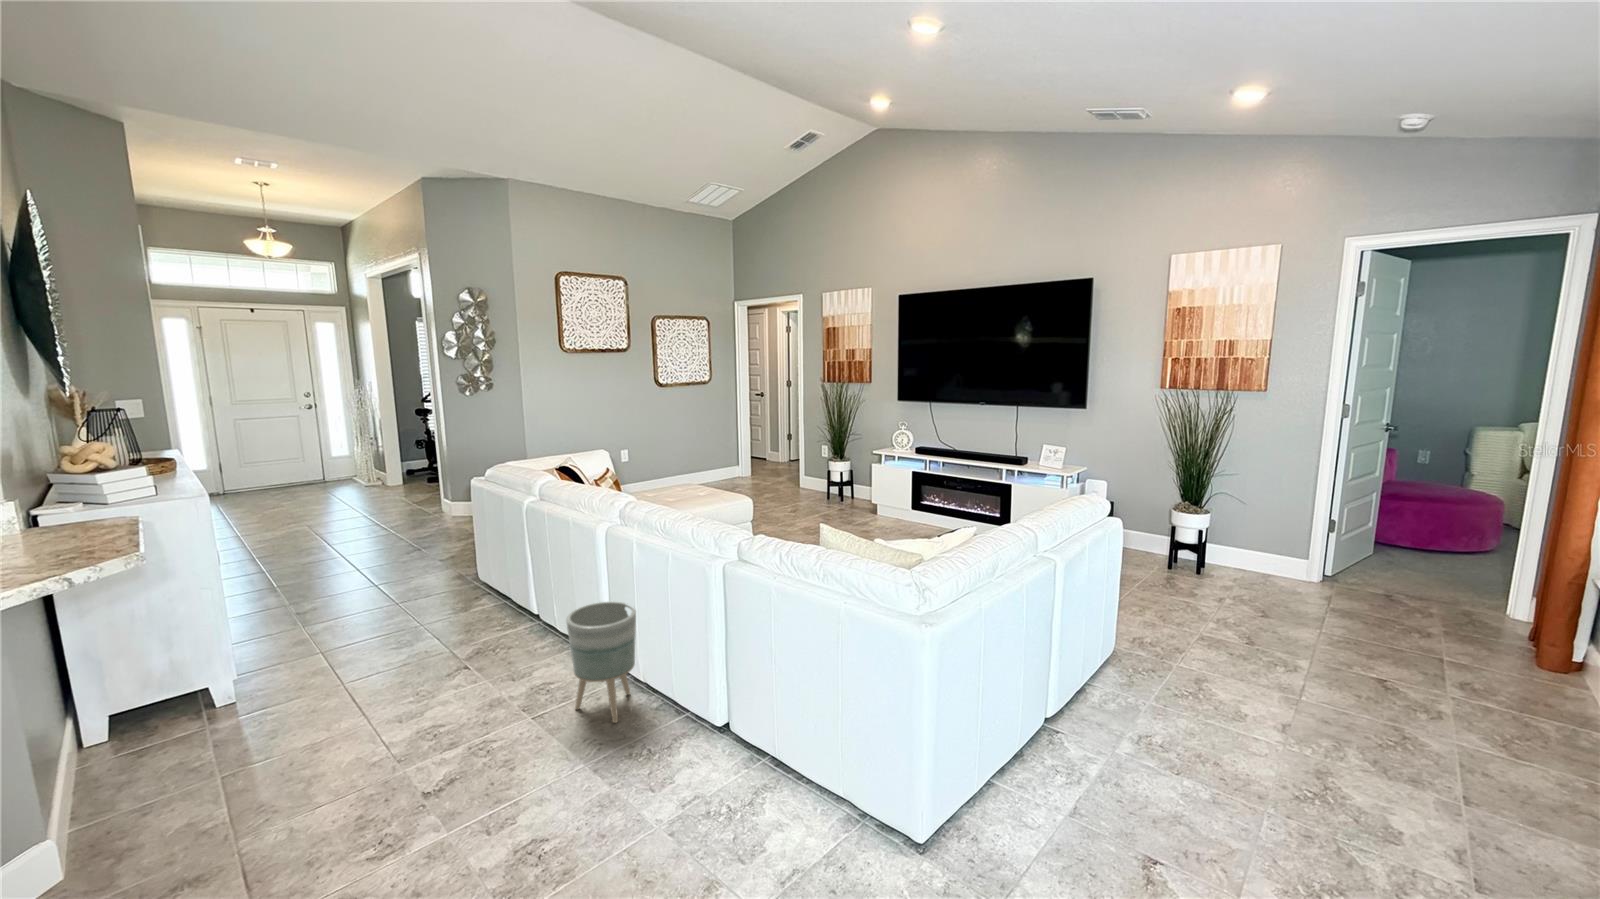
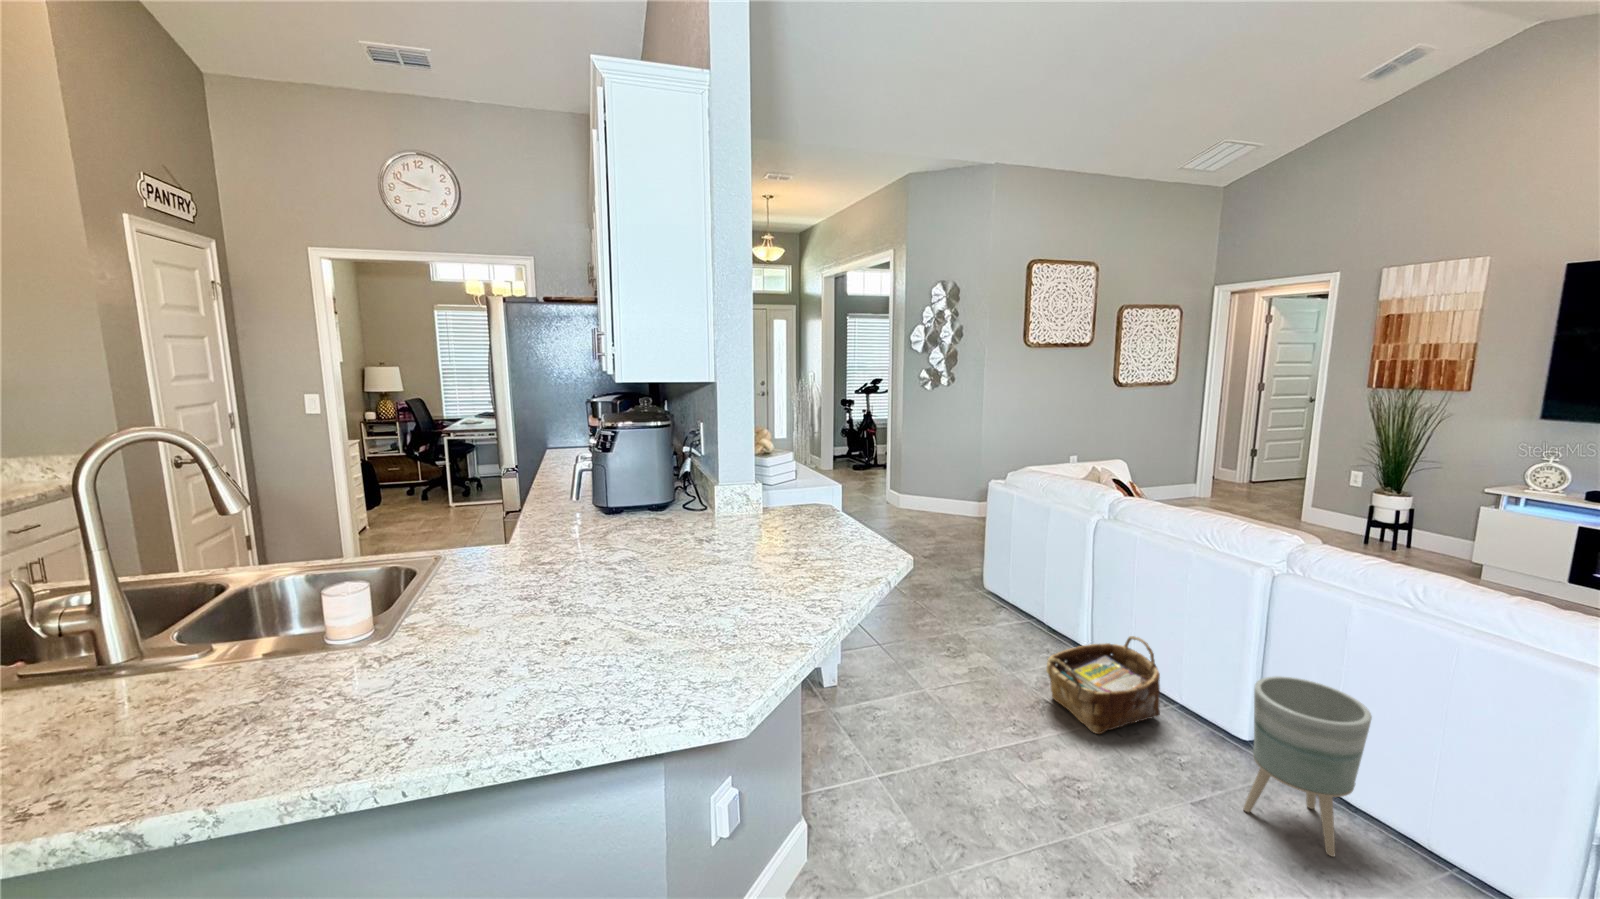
woven basket: none [460,595,560,682] -> present [1046,636,1160,734]

